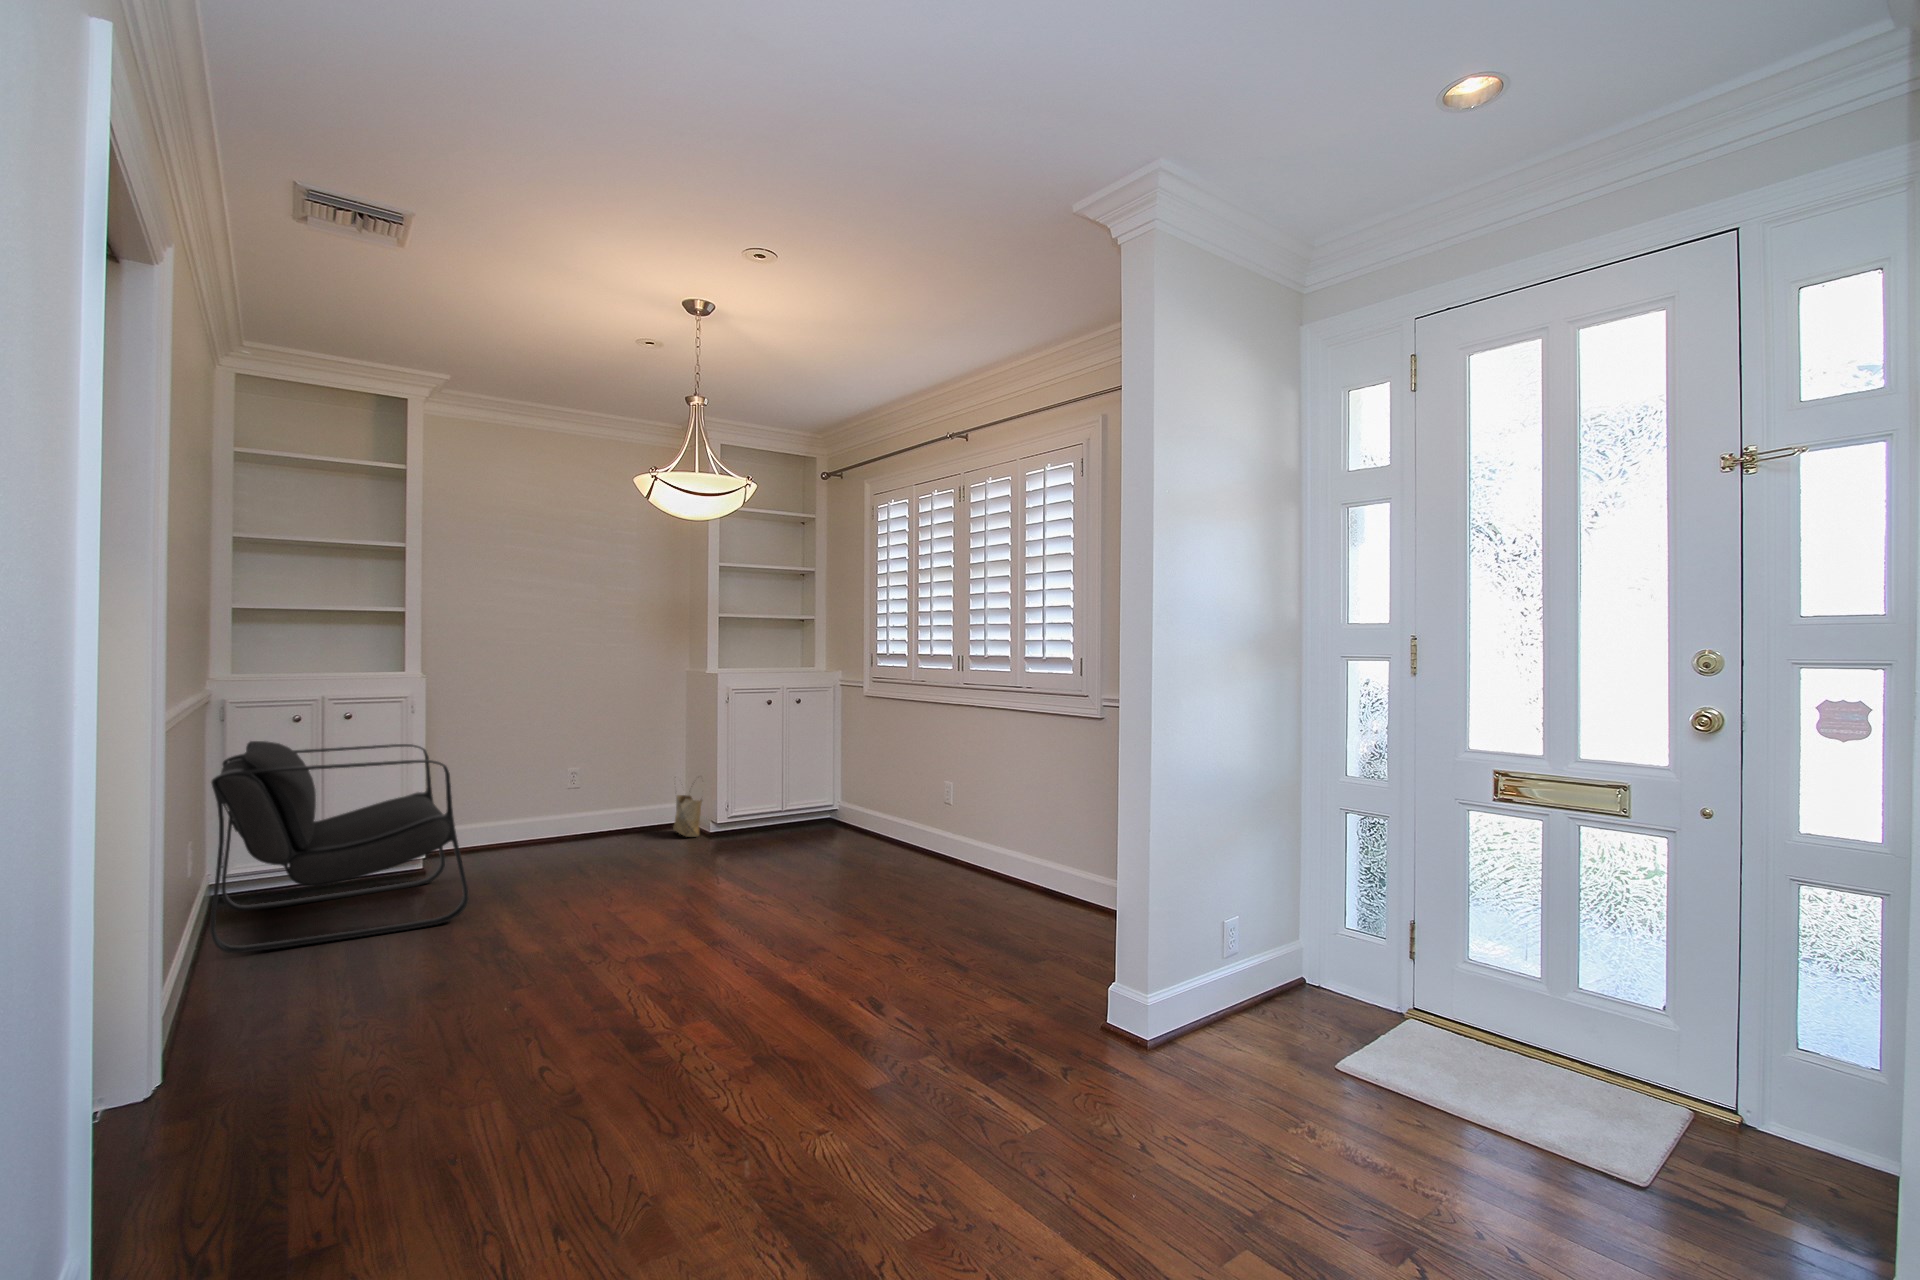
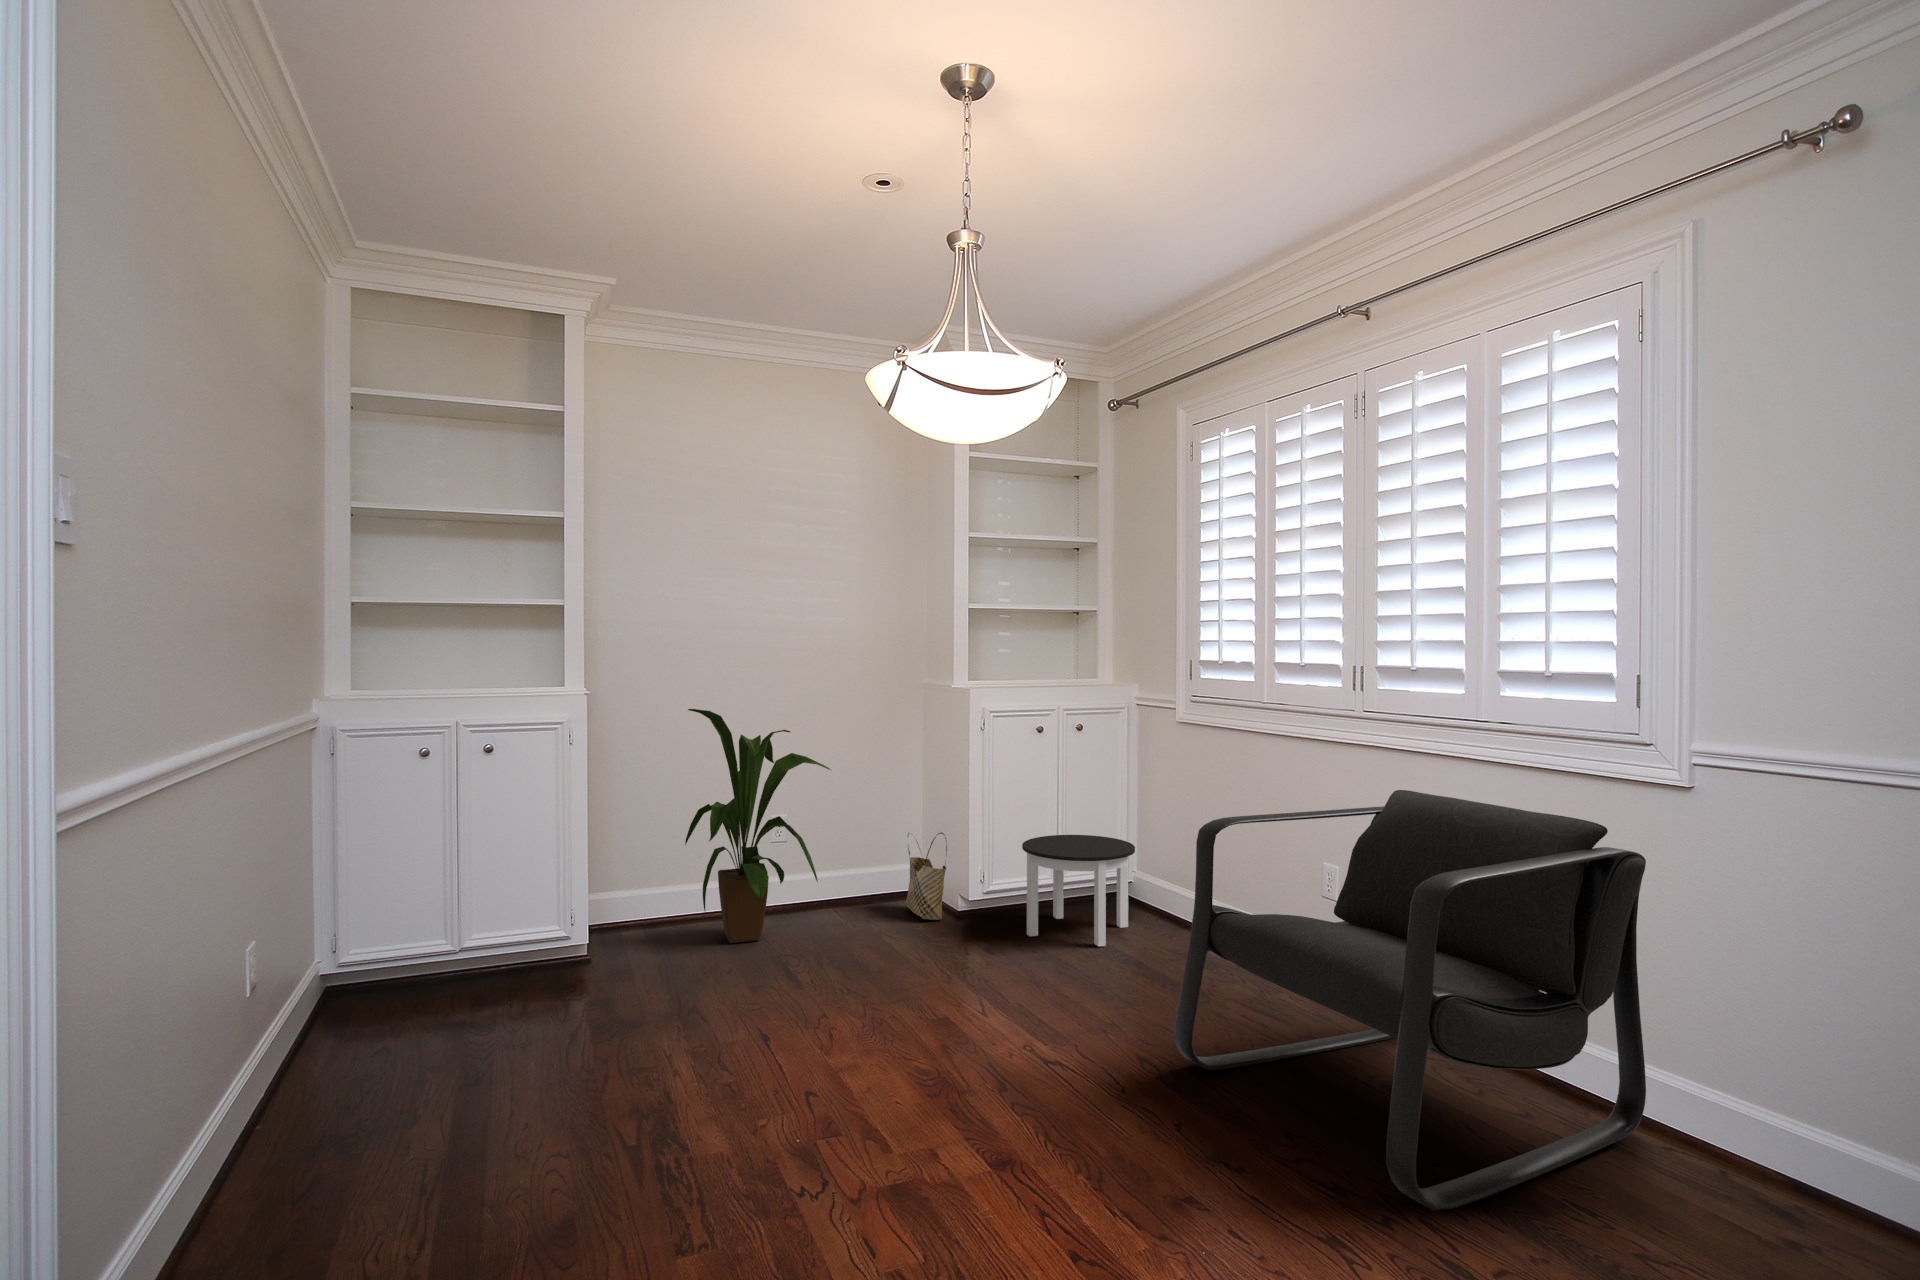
house plant: none [502,688,617,857] -> present [685,709,831,943]
armchair: present [210,741,469,953] -> present [1174,790,1646,1210]
round table: none [756,774,834,845] -> present [1022,835,1135,946]

